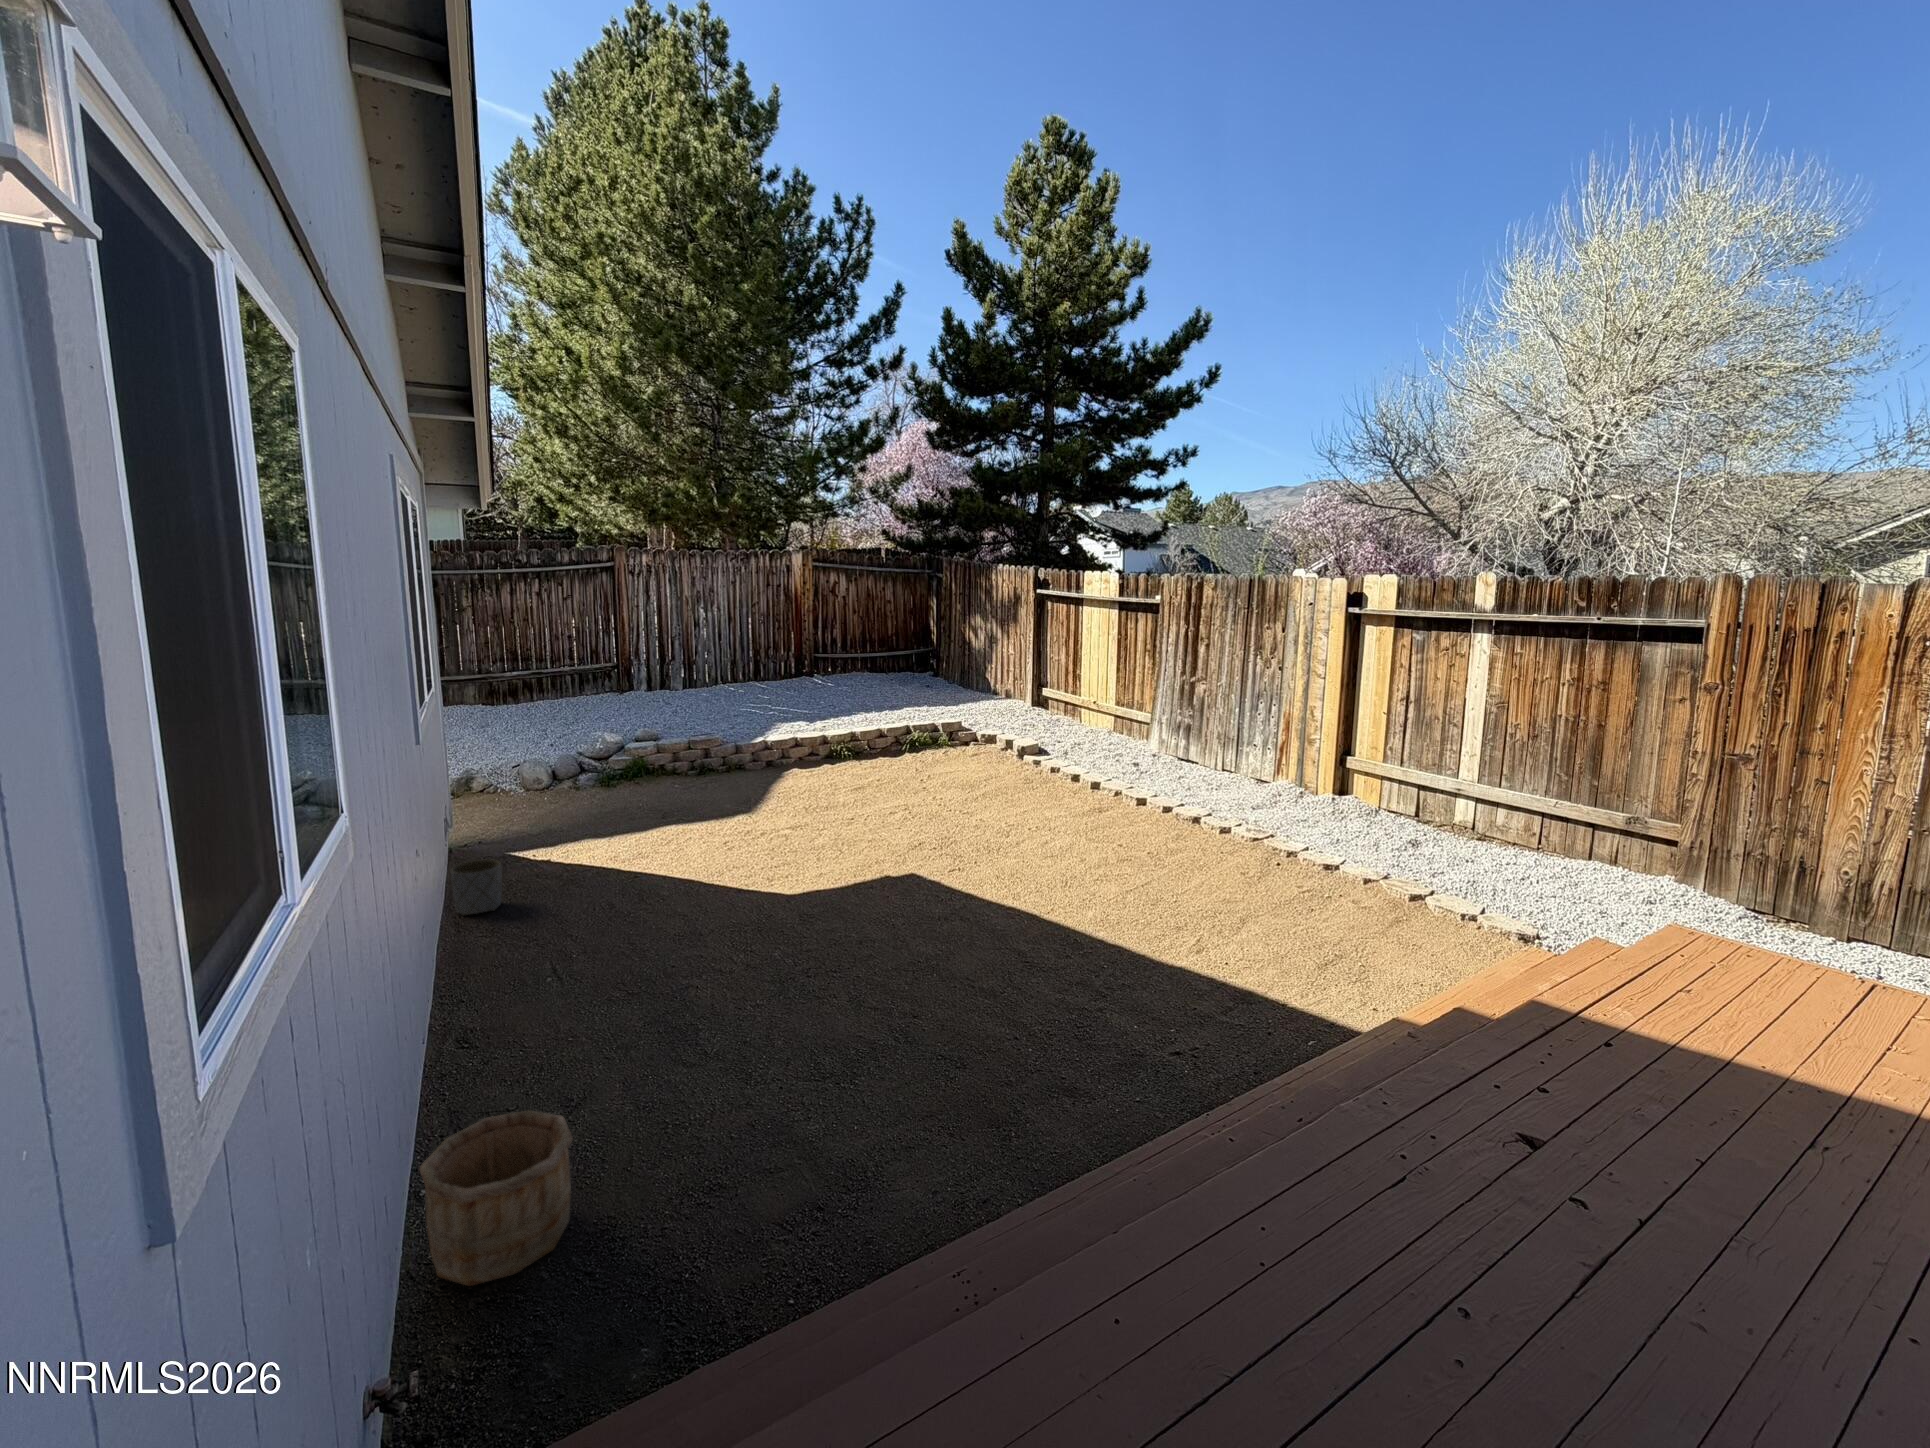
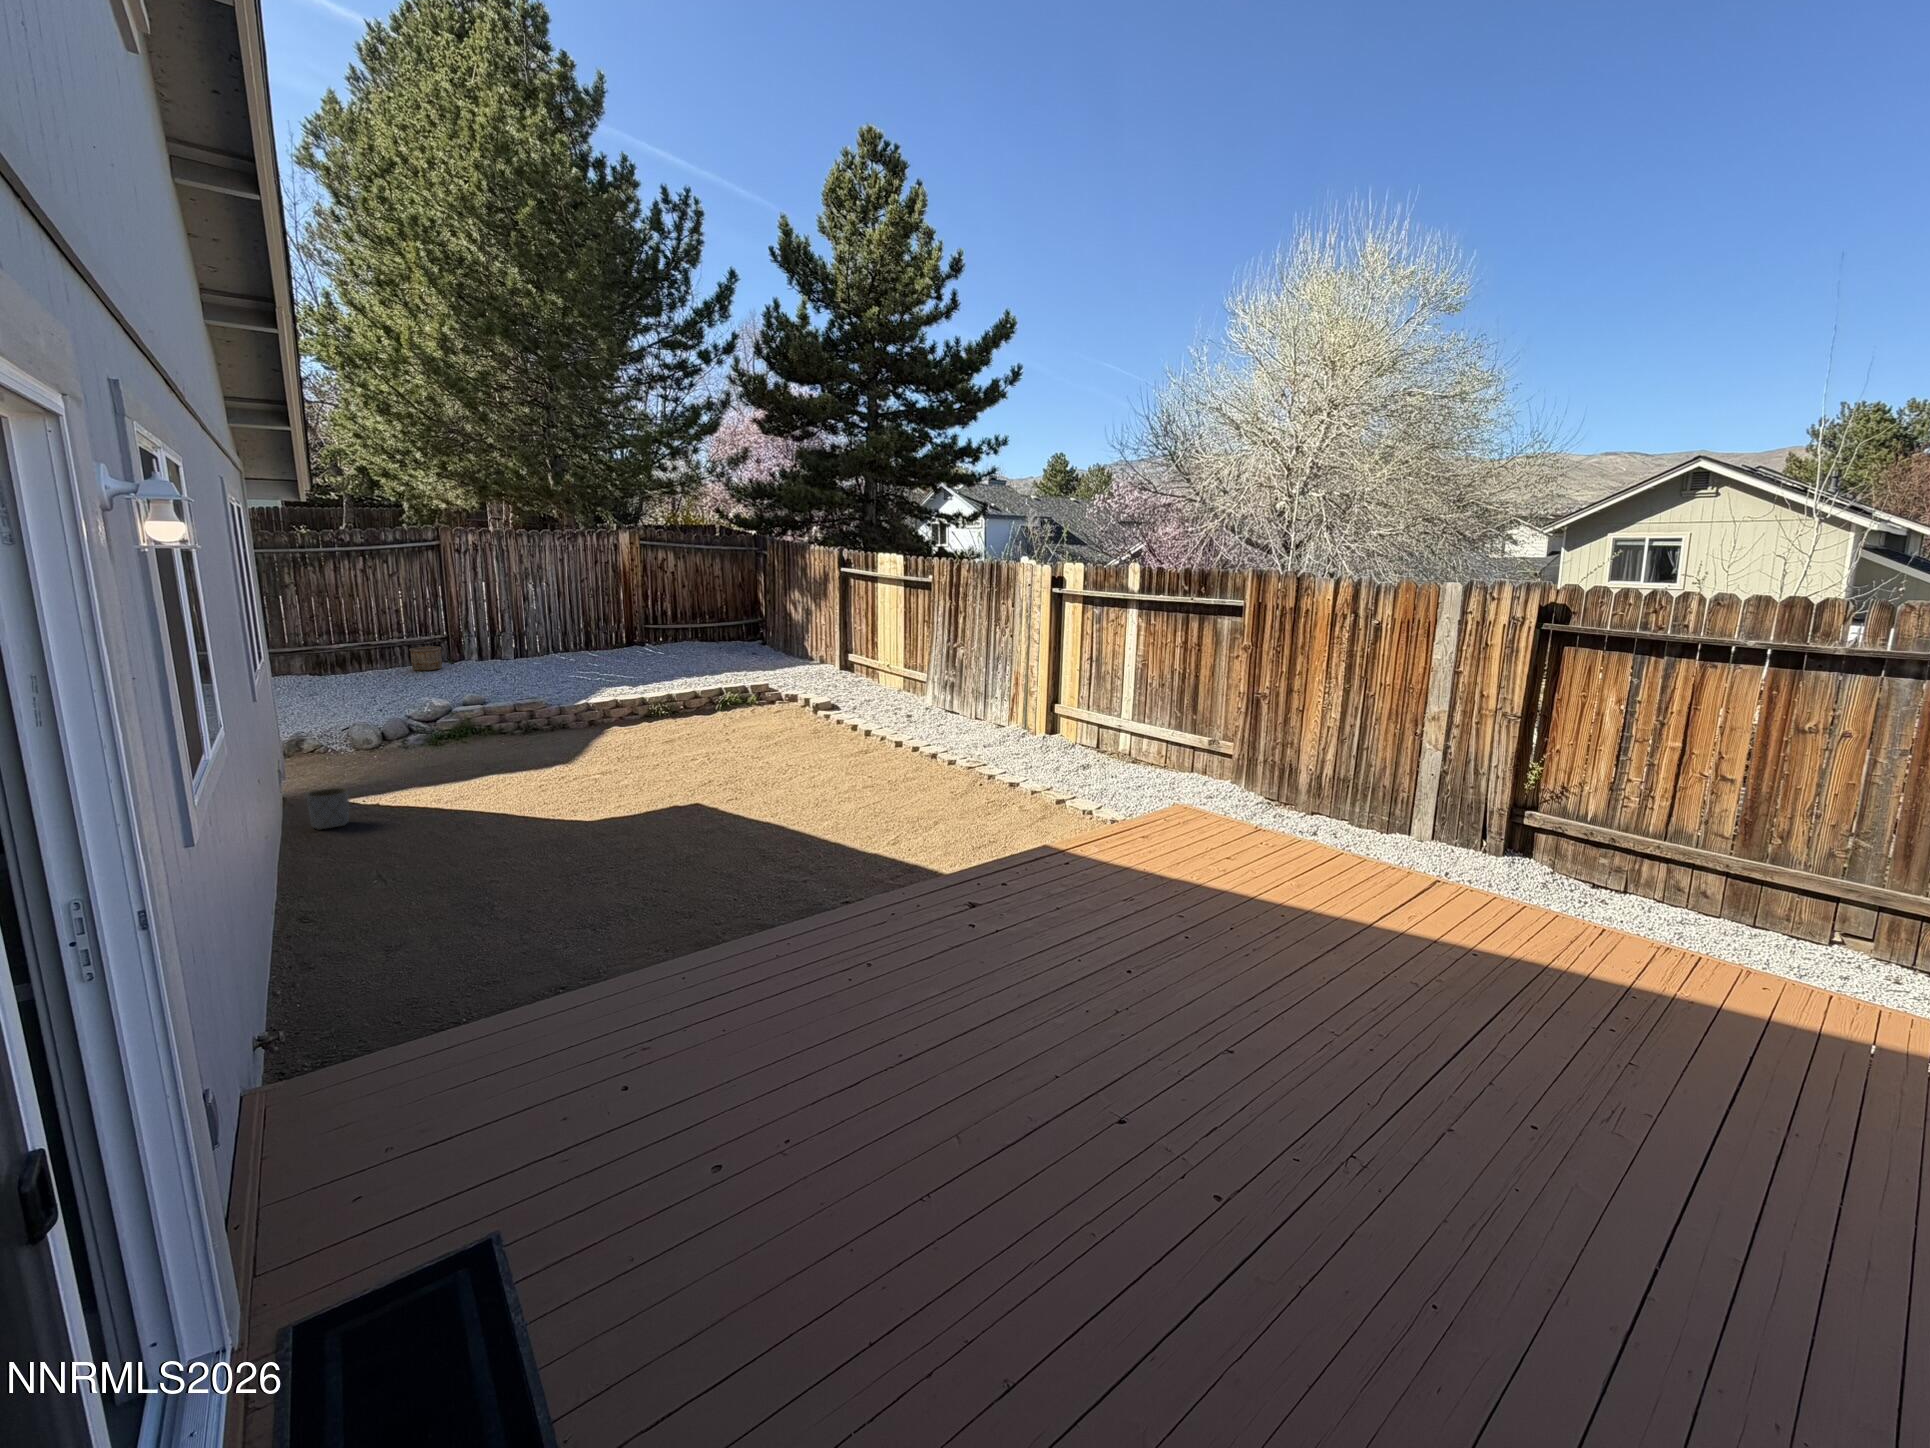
wooden bucket: present [420,1111,573,1286] -> present [409,646,442,671]

